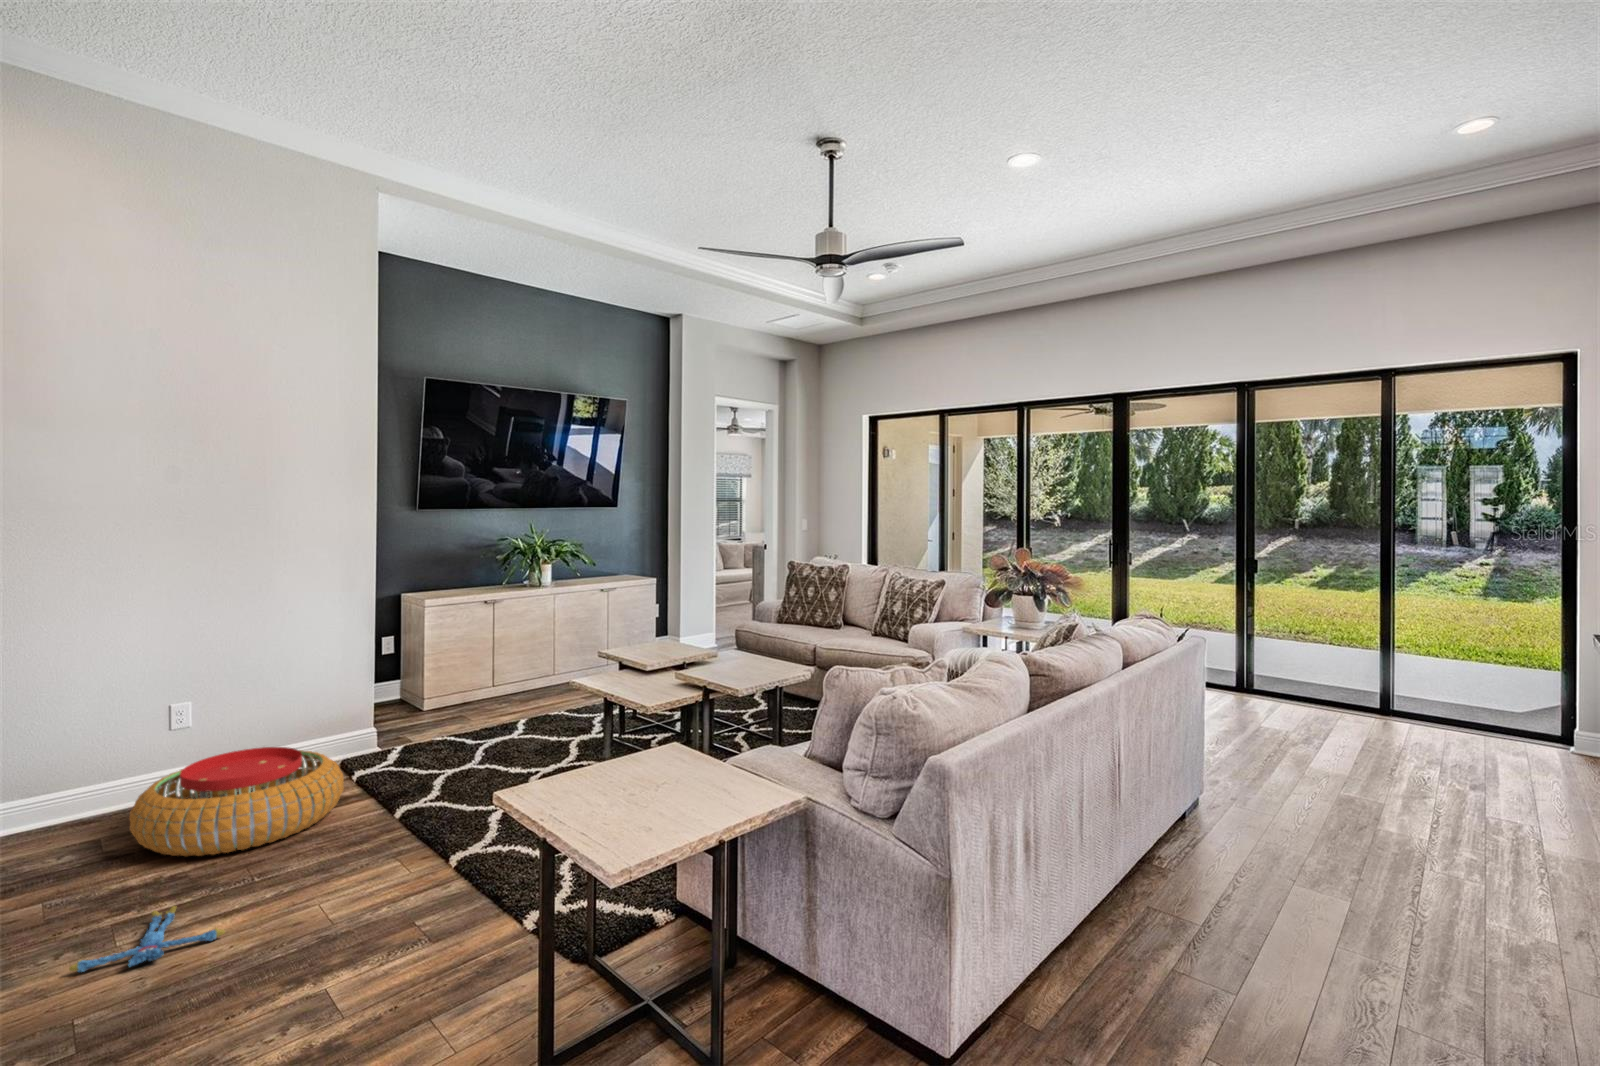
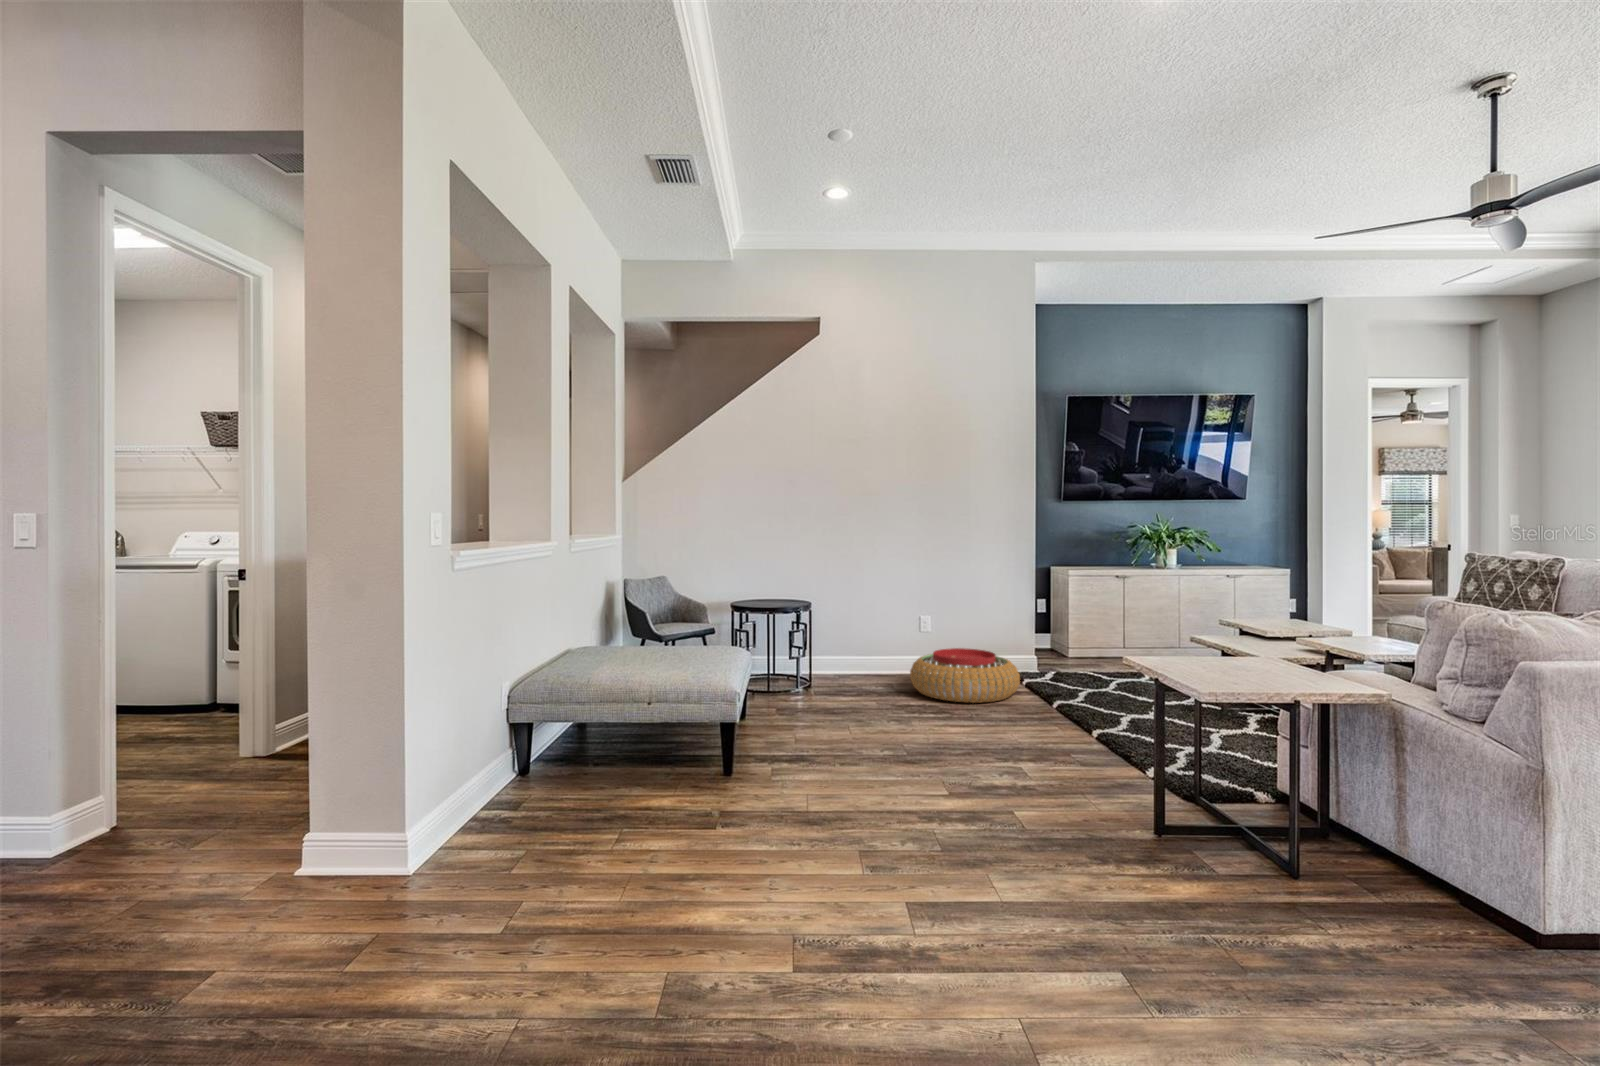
plush toy: present [69,906,225,972] -> none [896,714,962,735]

